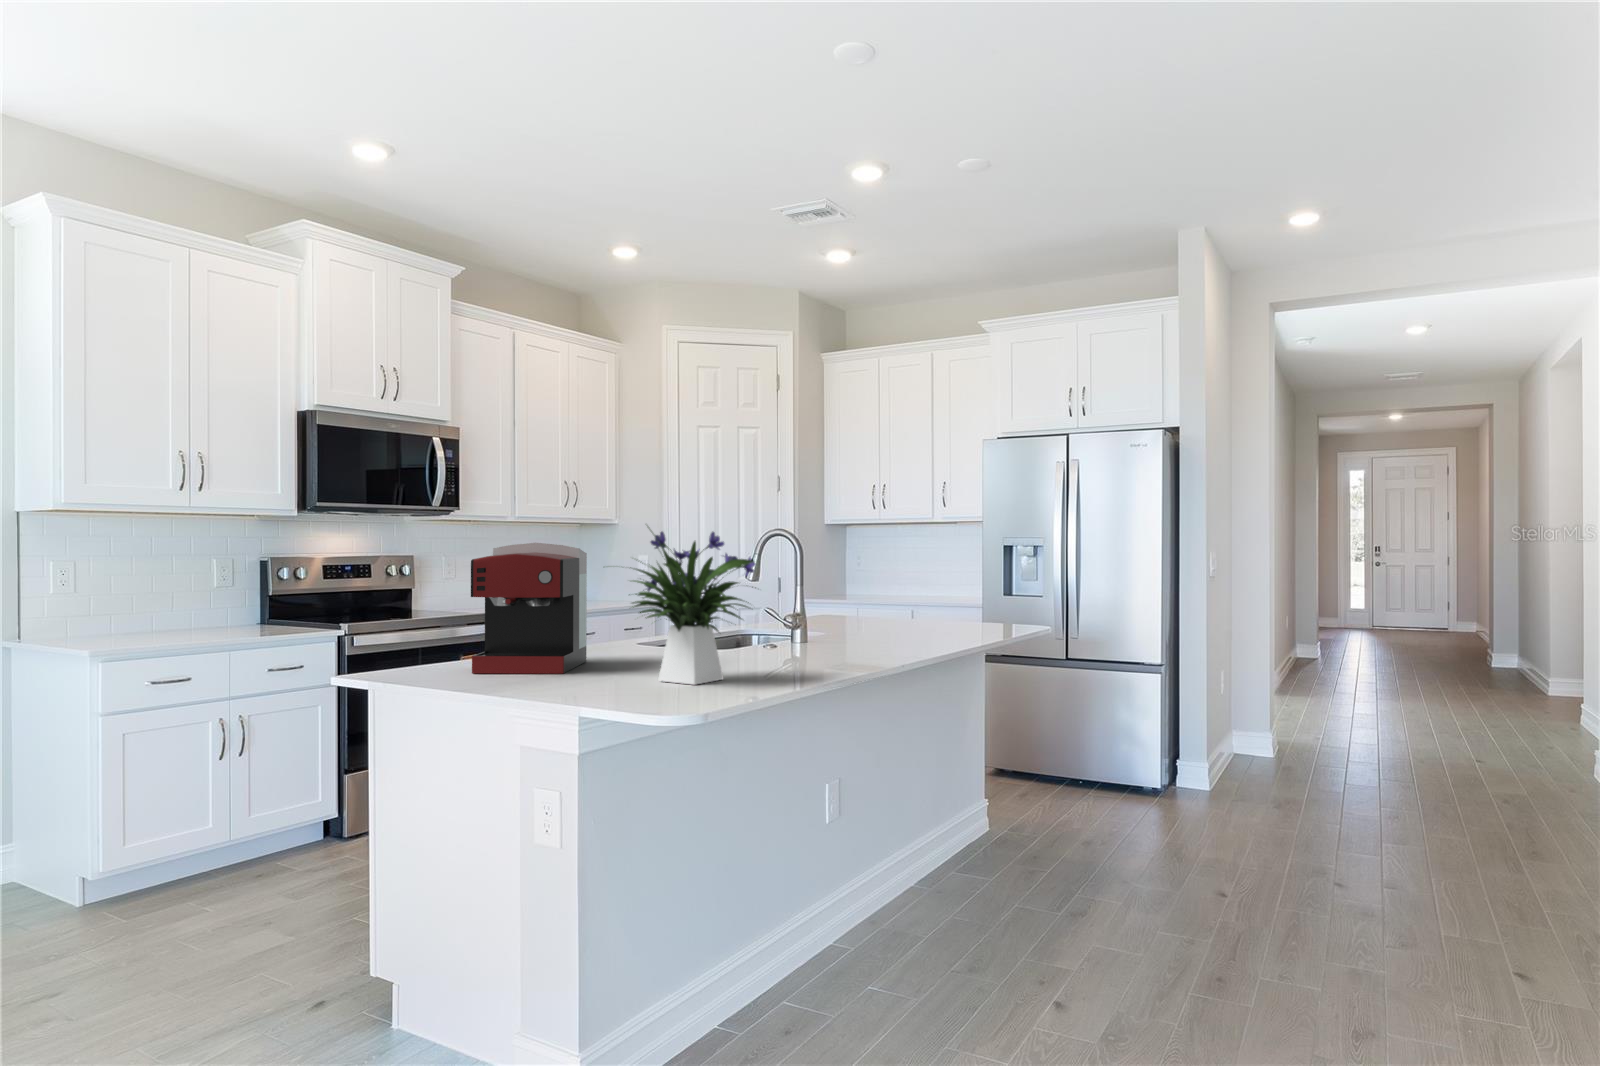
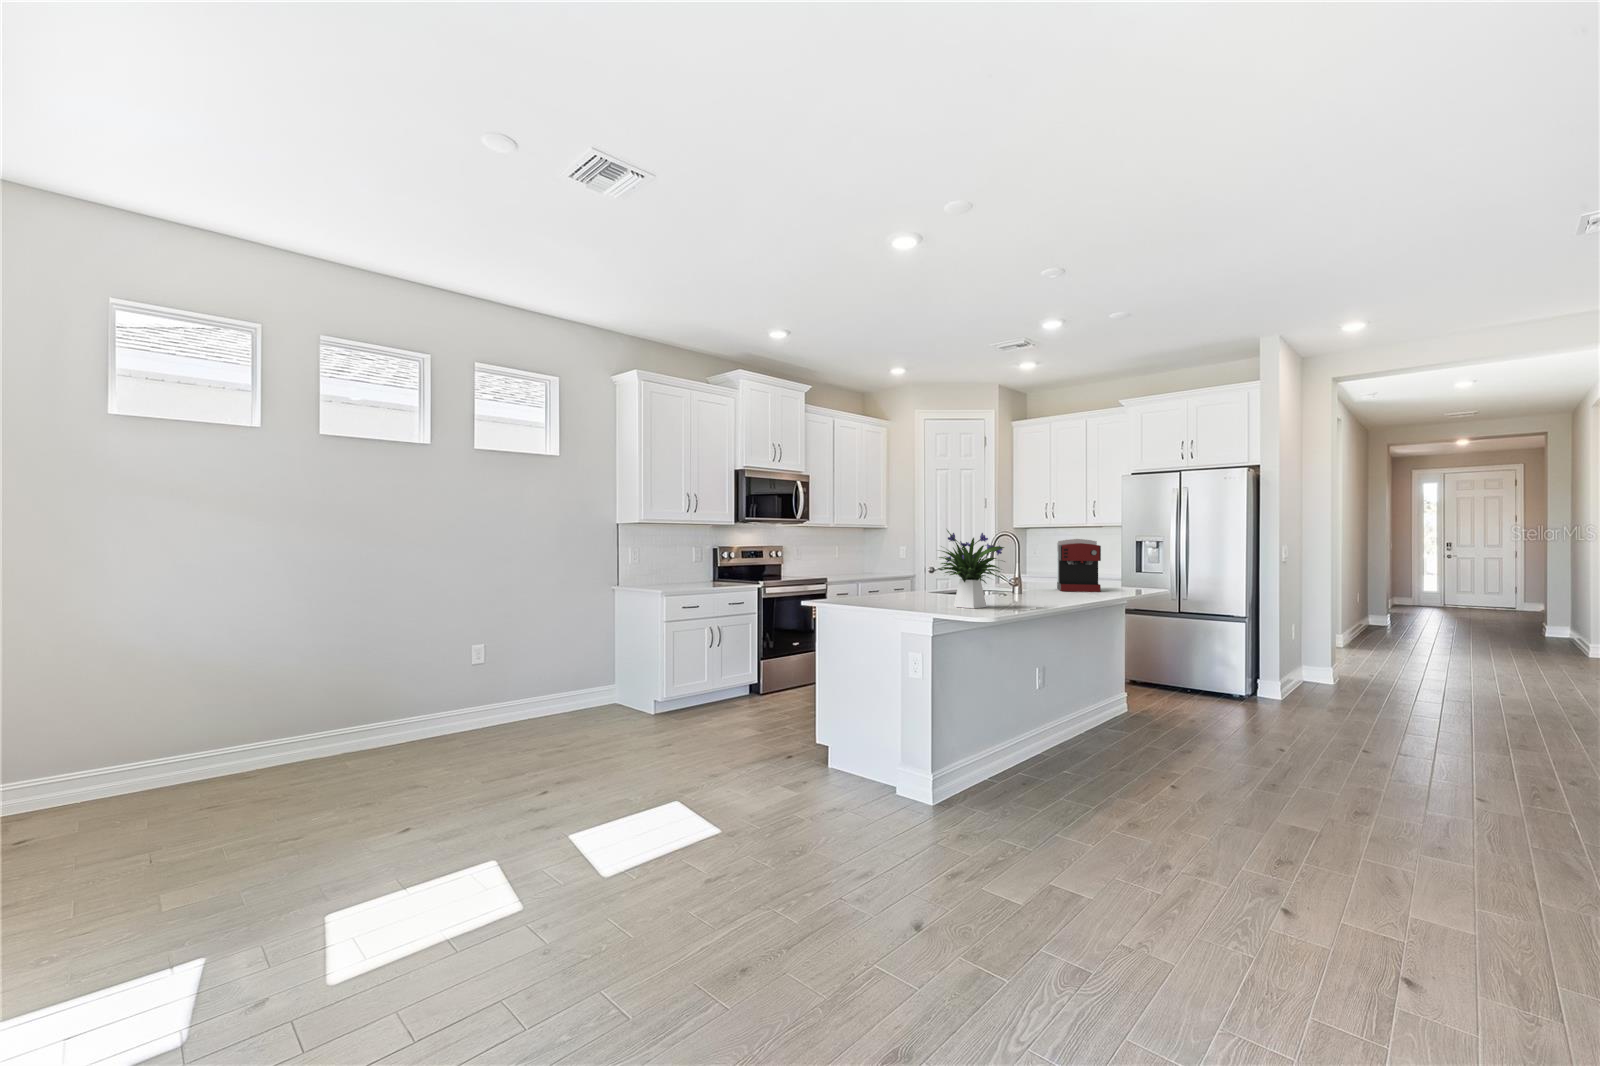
coffee maker: present [471,543,587,674] -> present [1057,539,1101,592]

